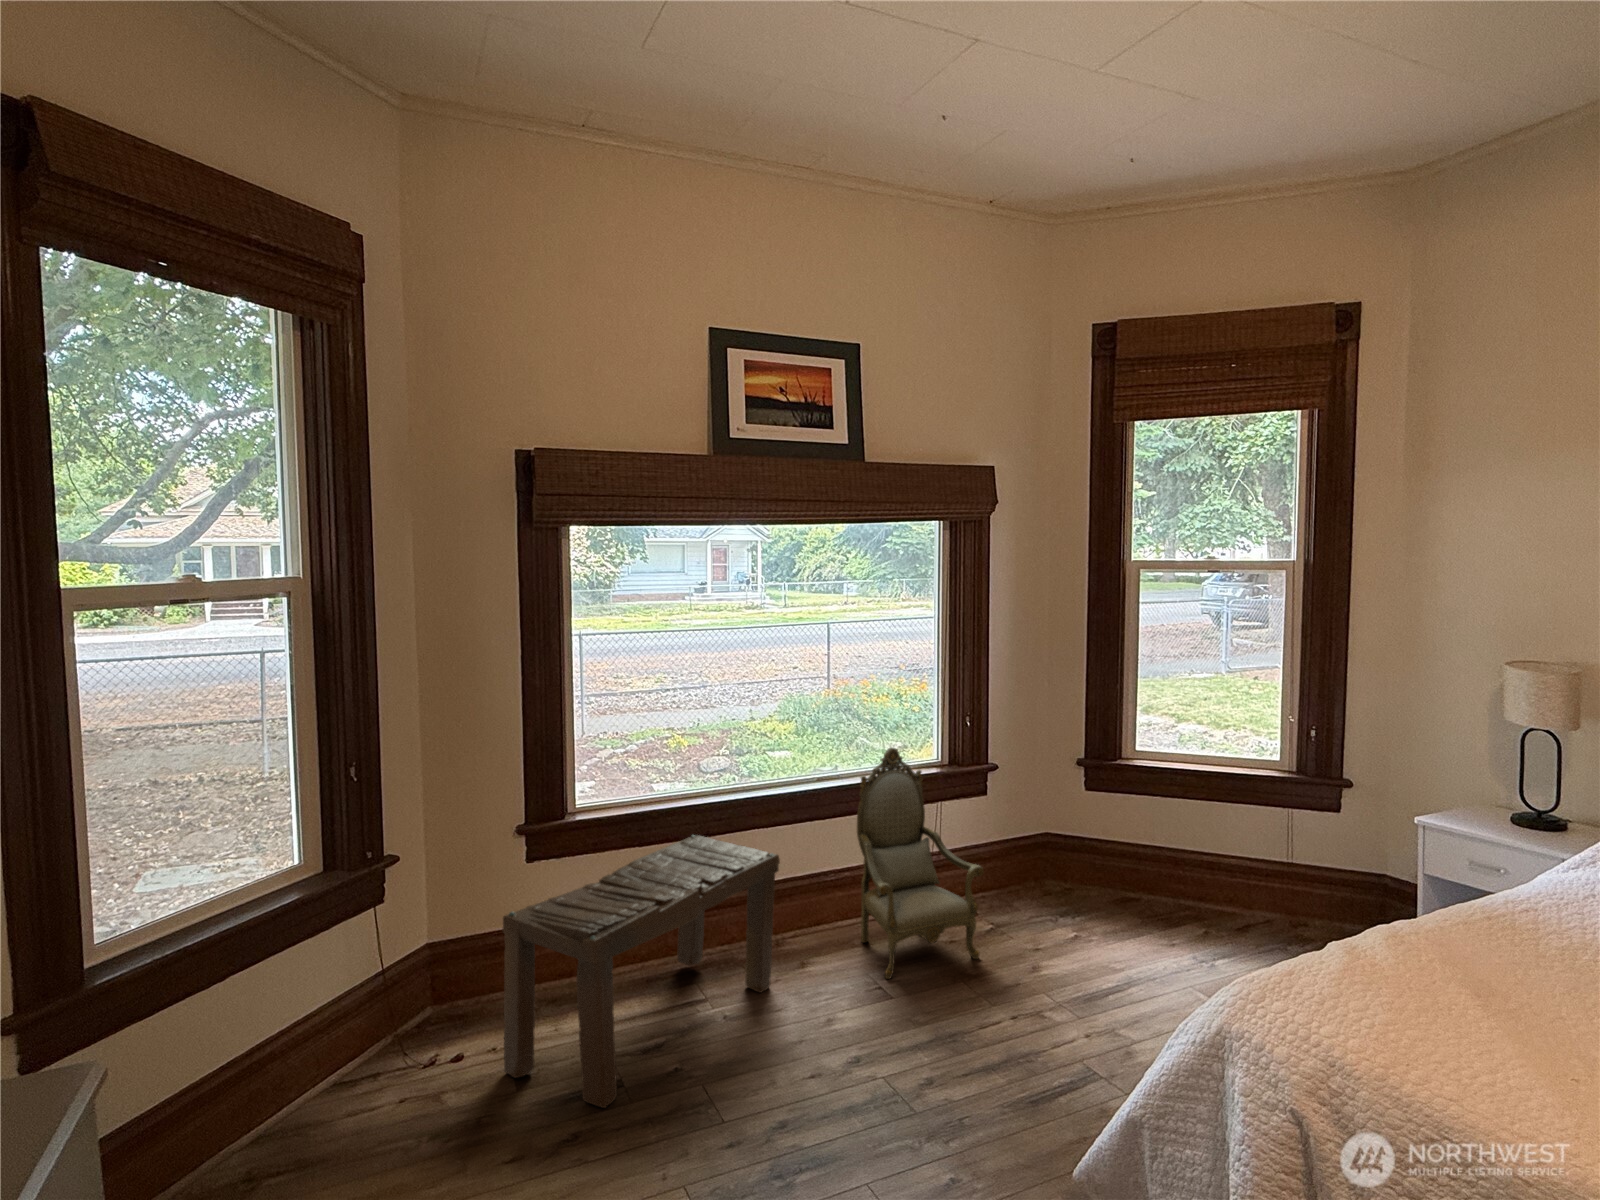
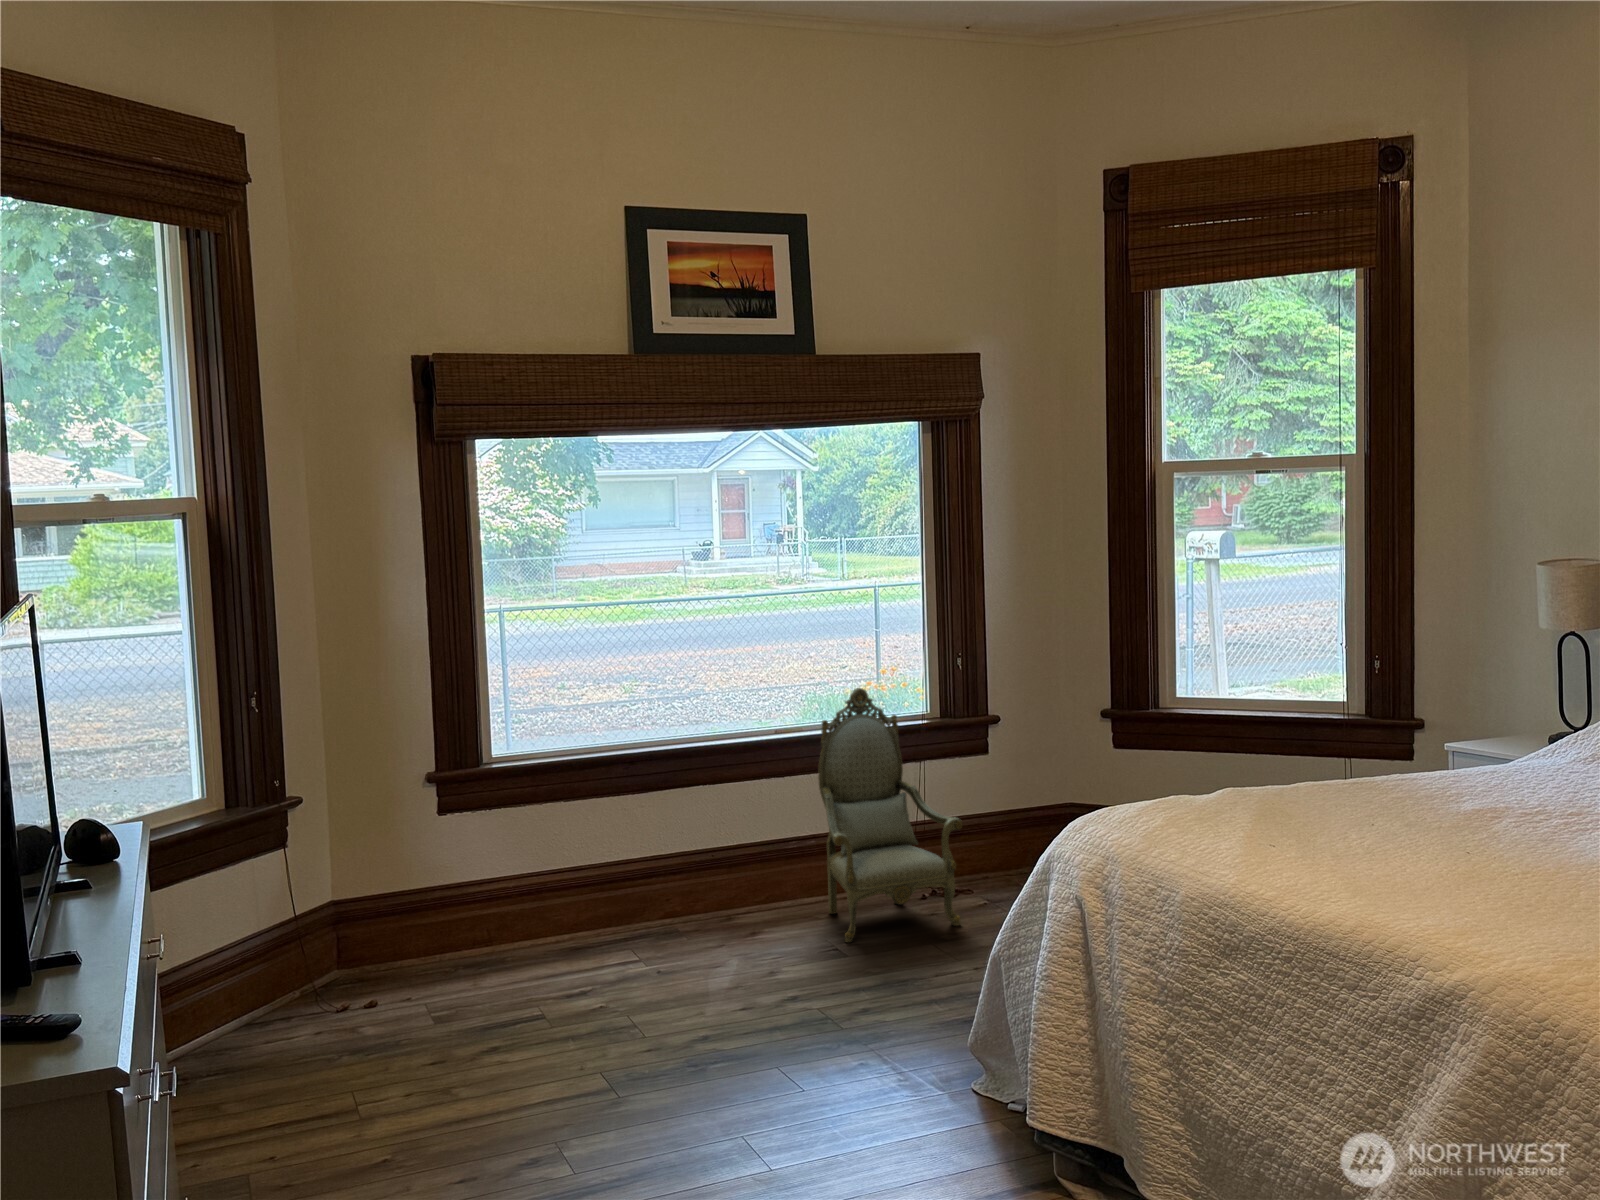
bench: present [503,835,780,1108] -> none [409,787,717,1036]

